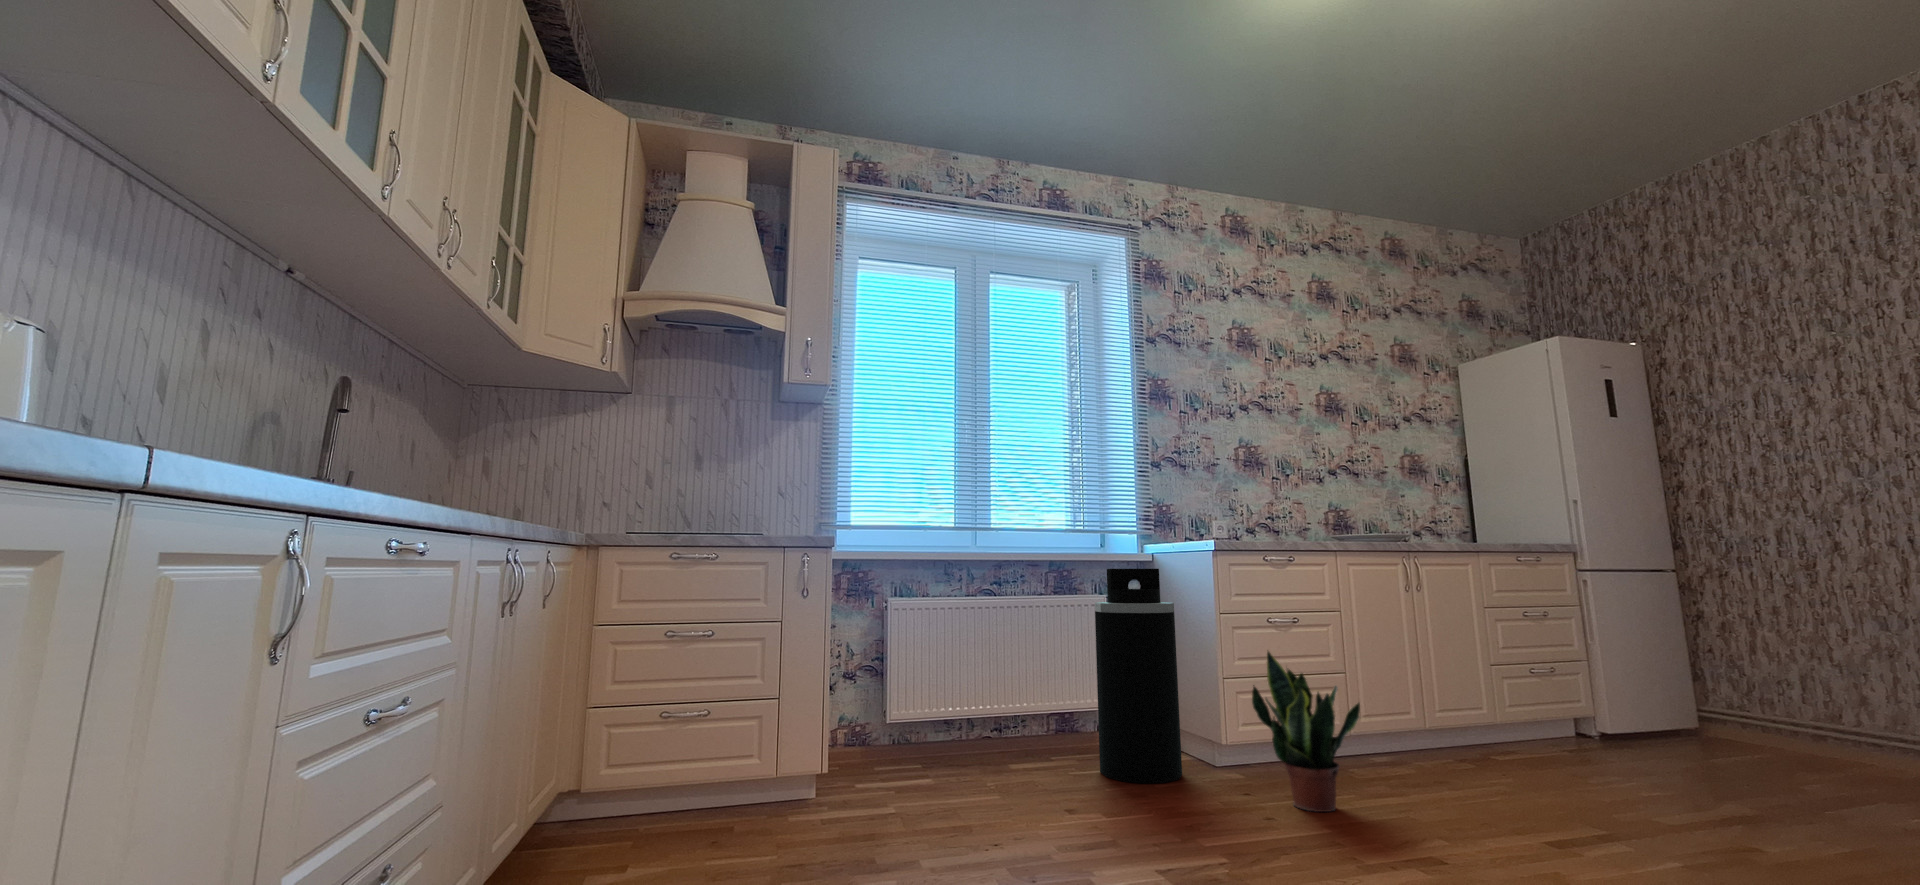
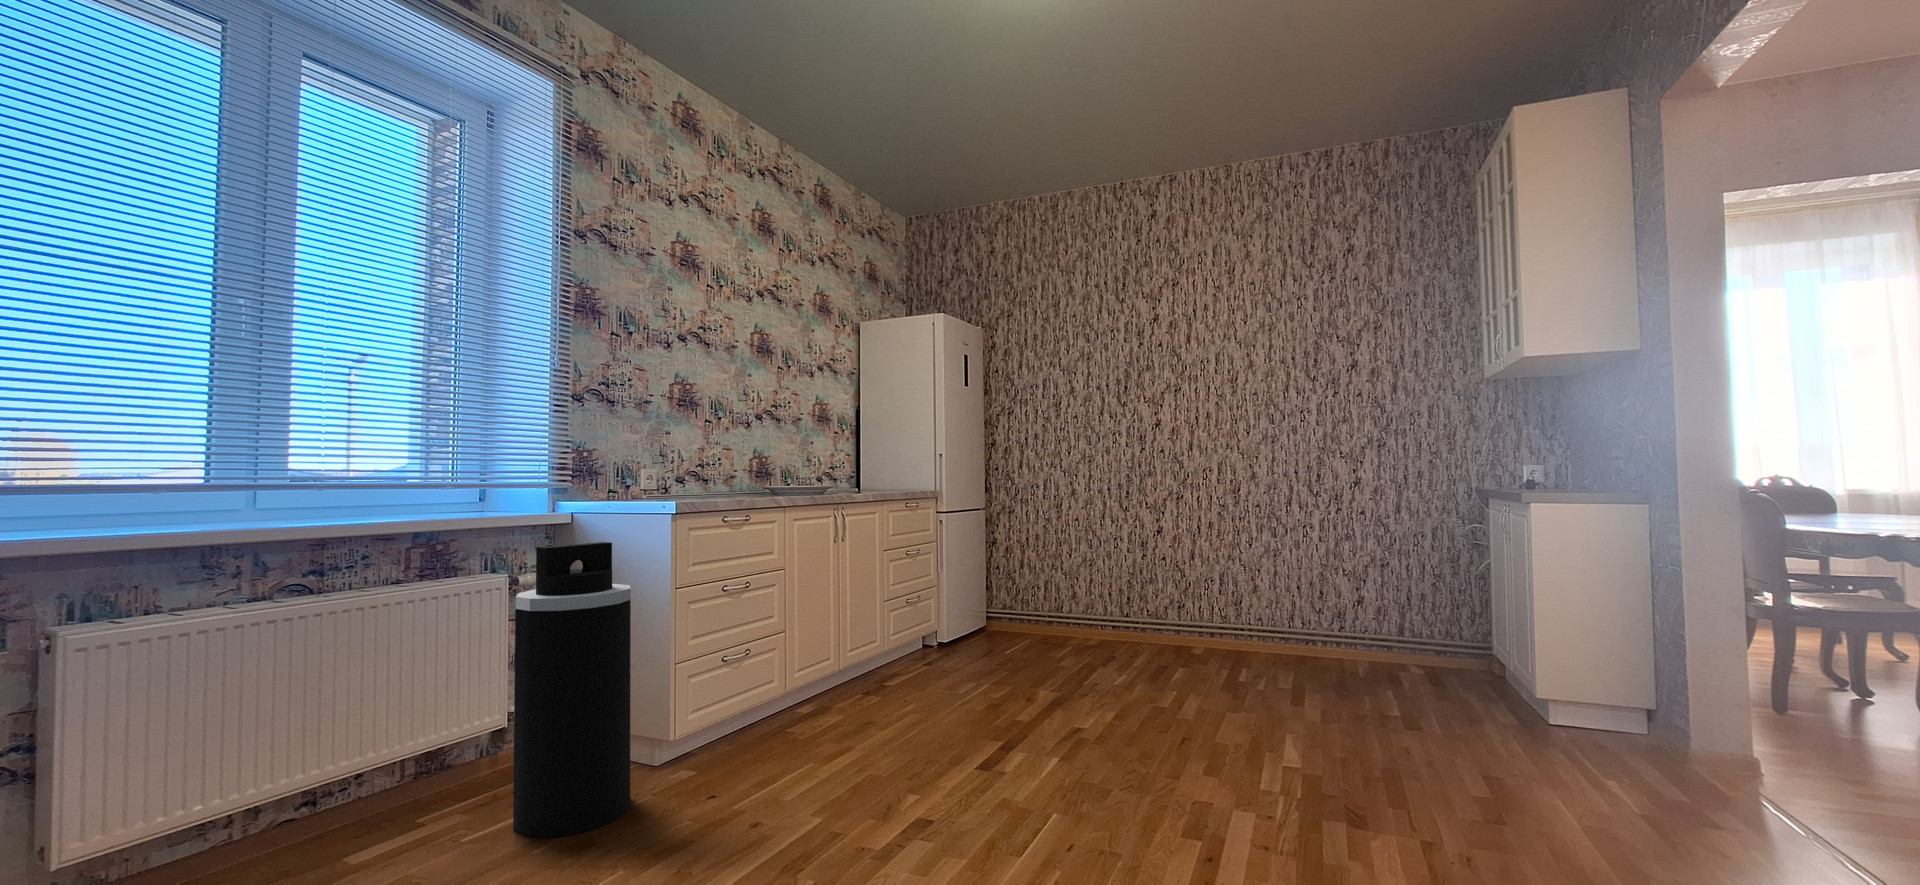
potted plant: present [1252,651,1360,812] -> none [739,637,847,809]

